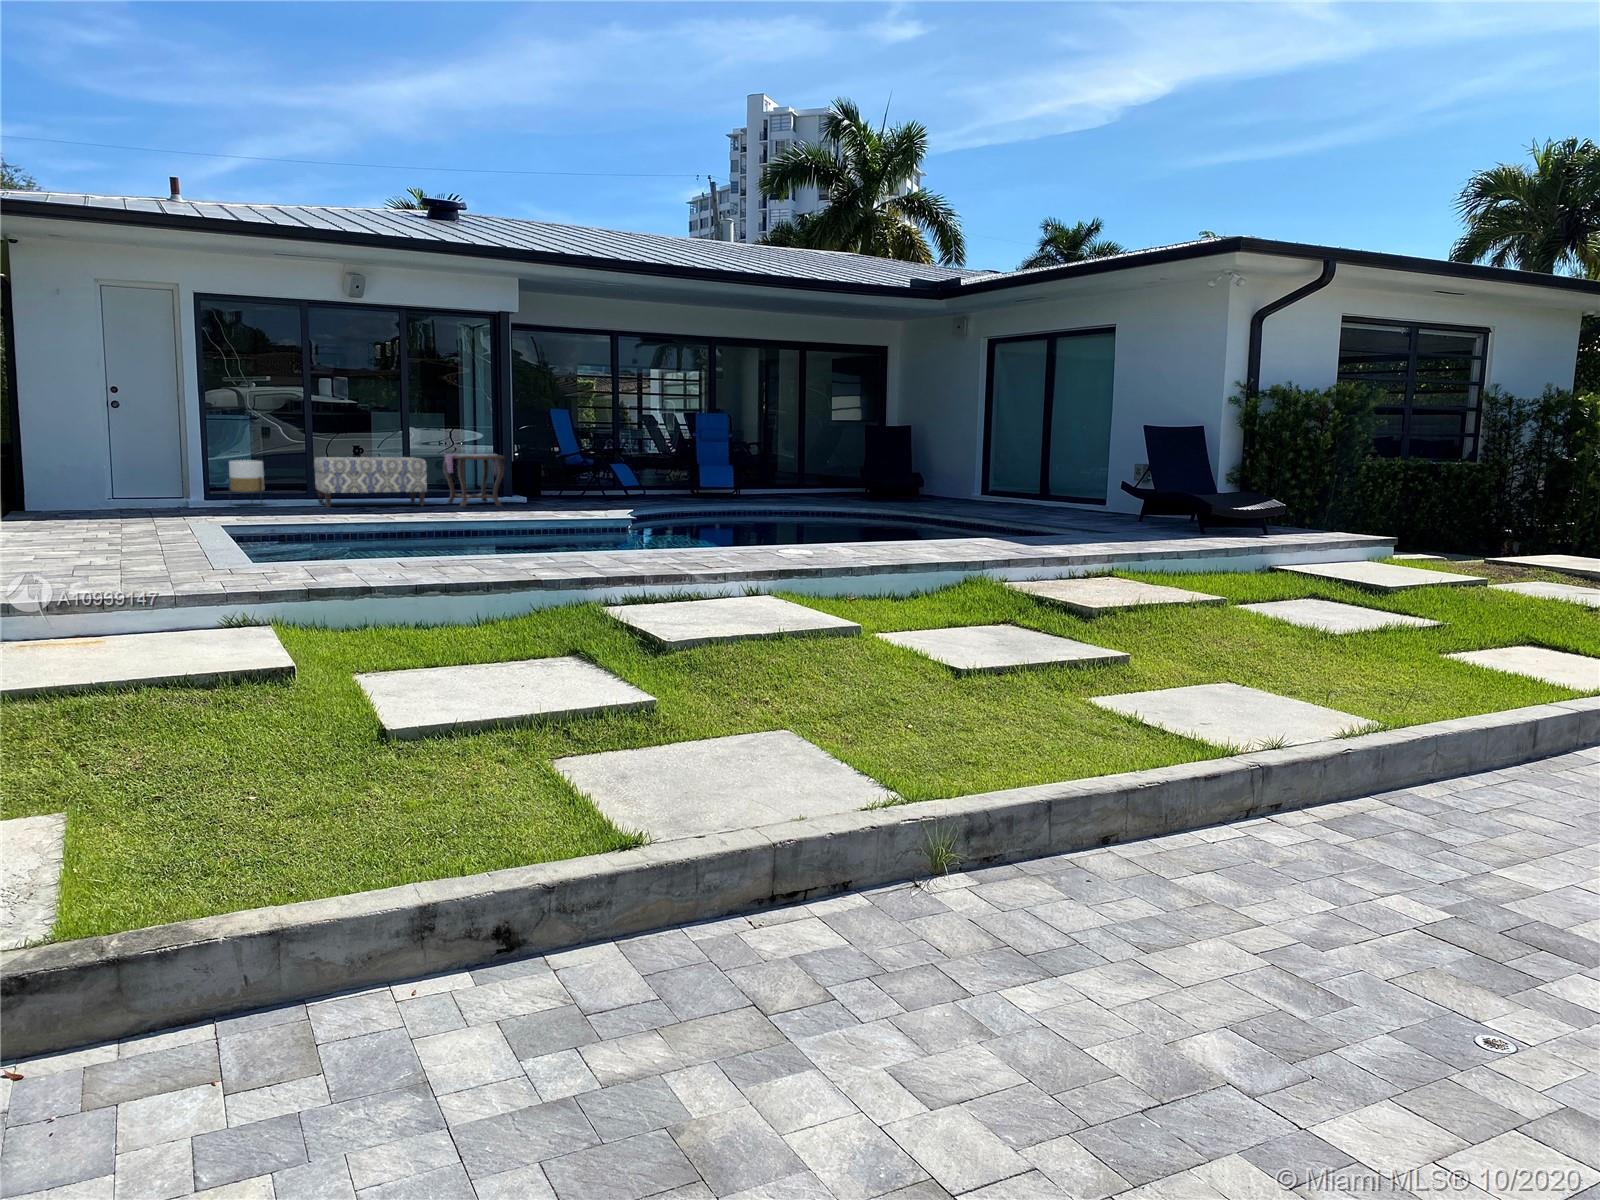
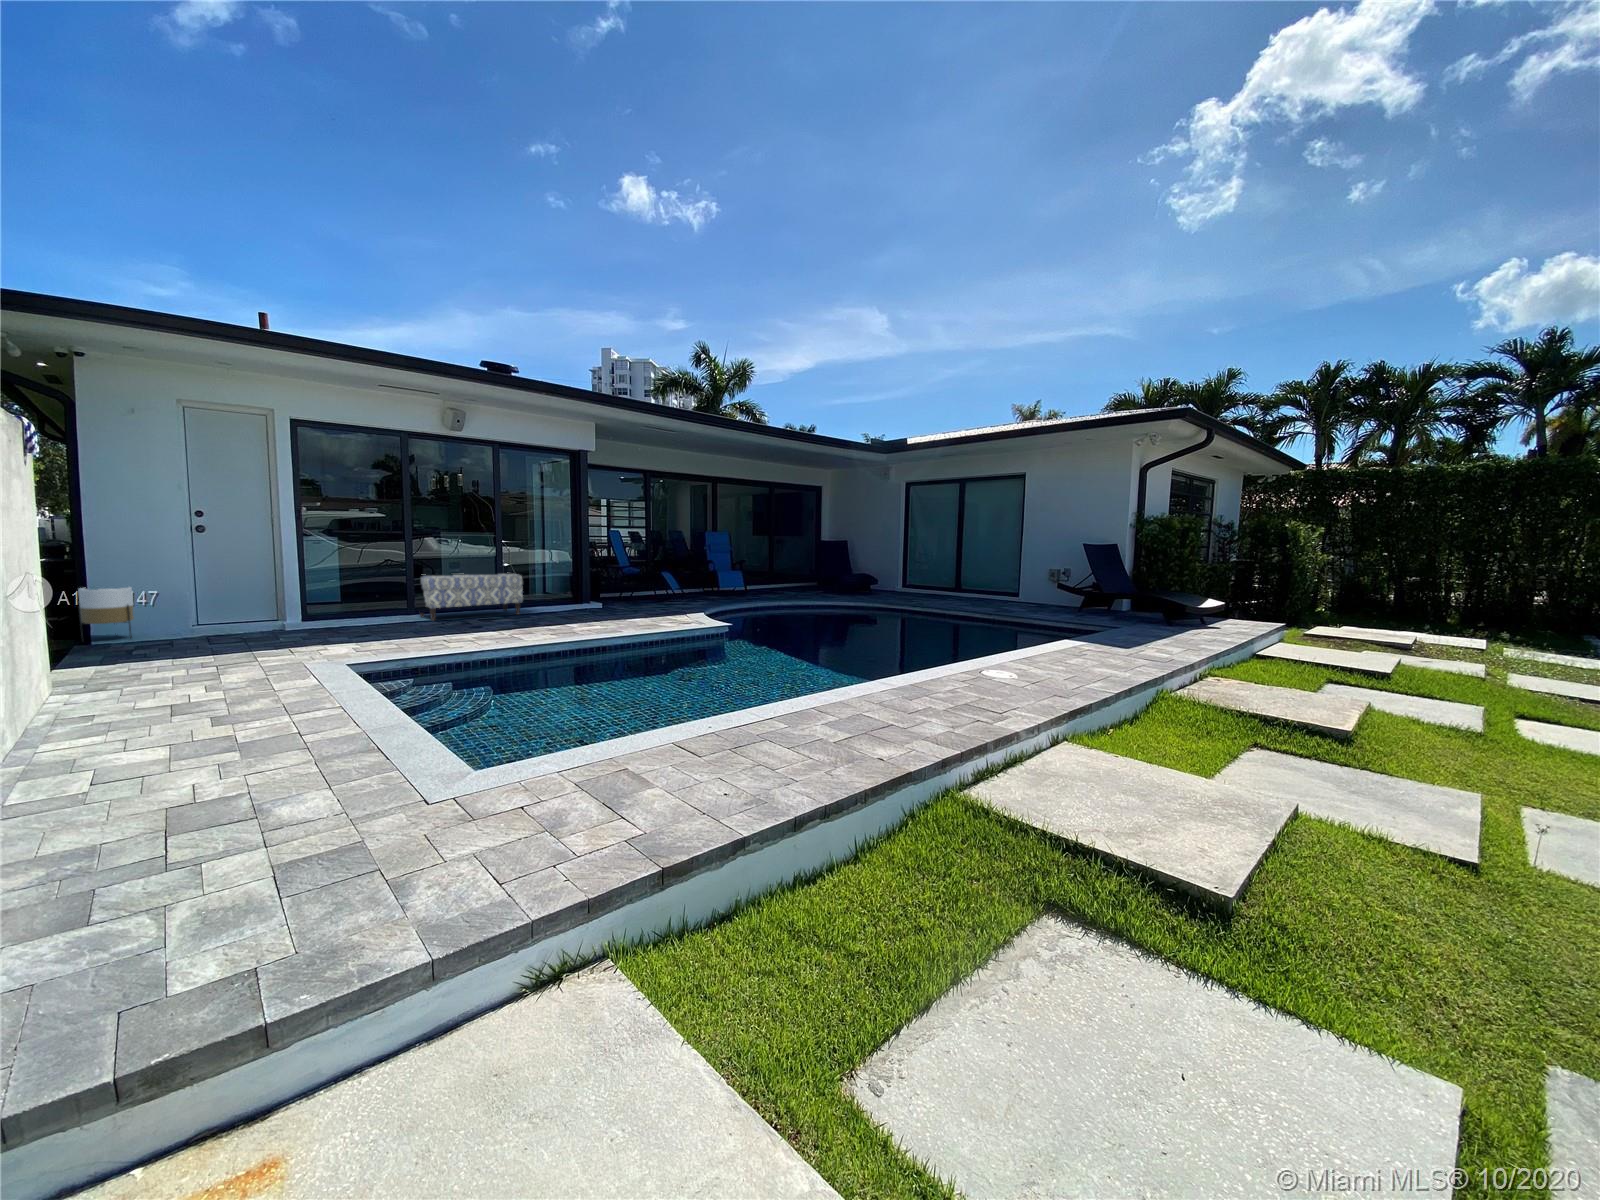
side table: present [443,454,504,506] -> none [530,568,587,614]
planter: present [229,460,265,502] -> present [78,587,134,641]

